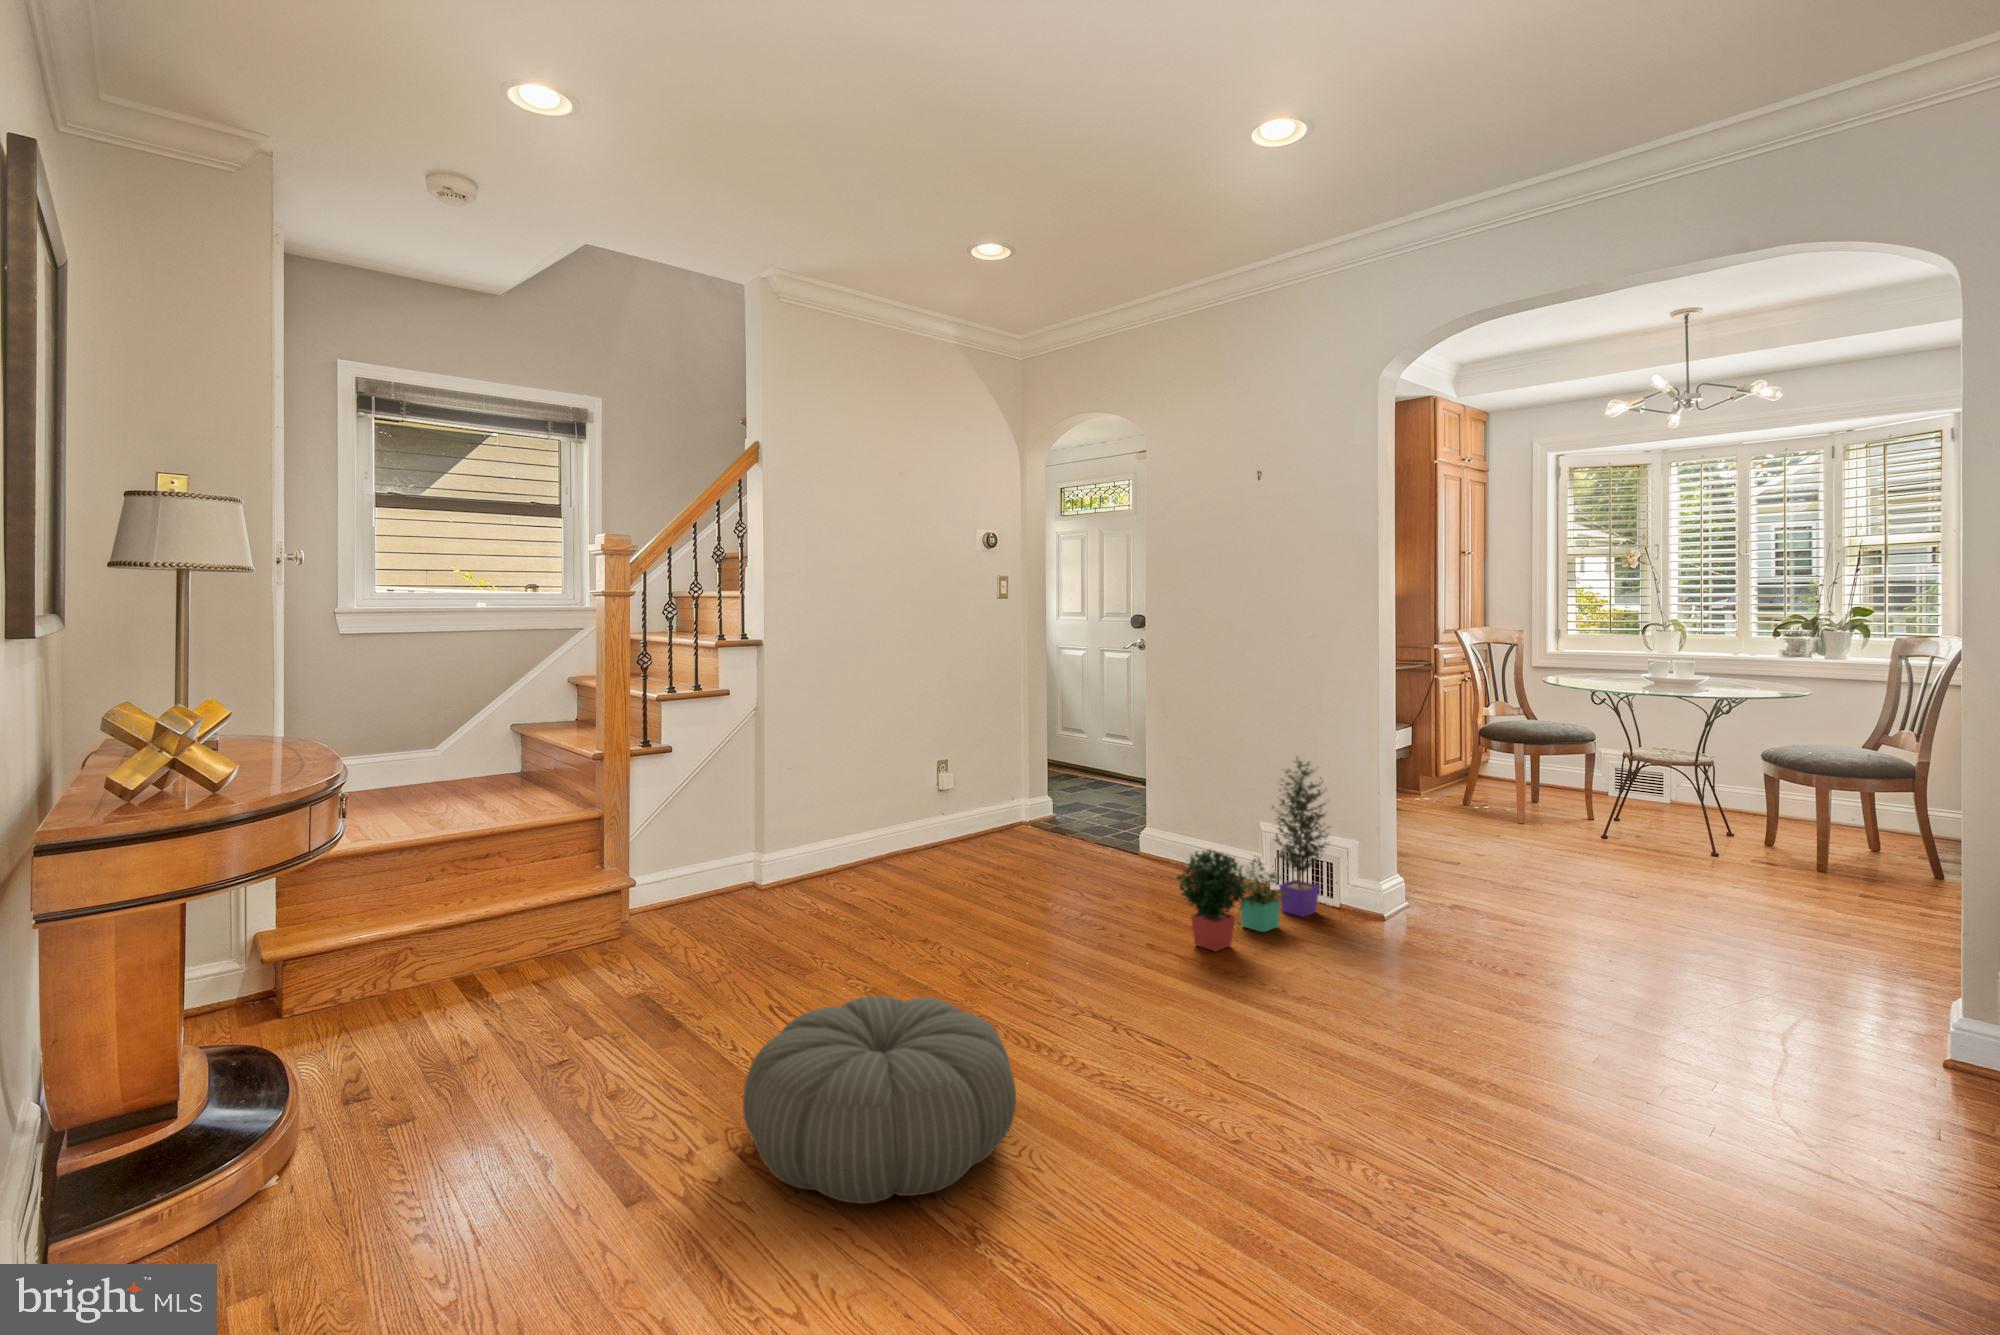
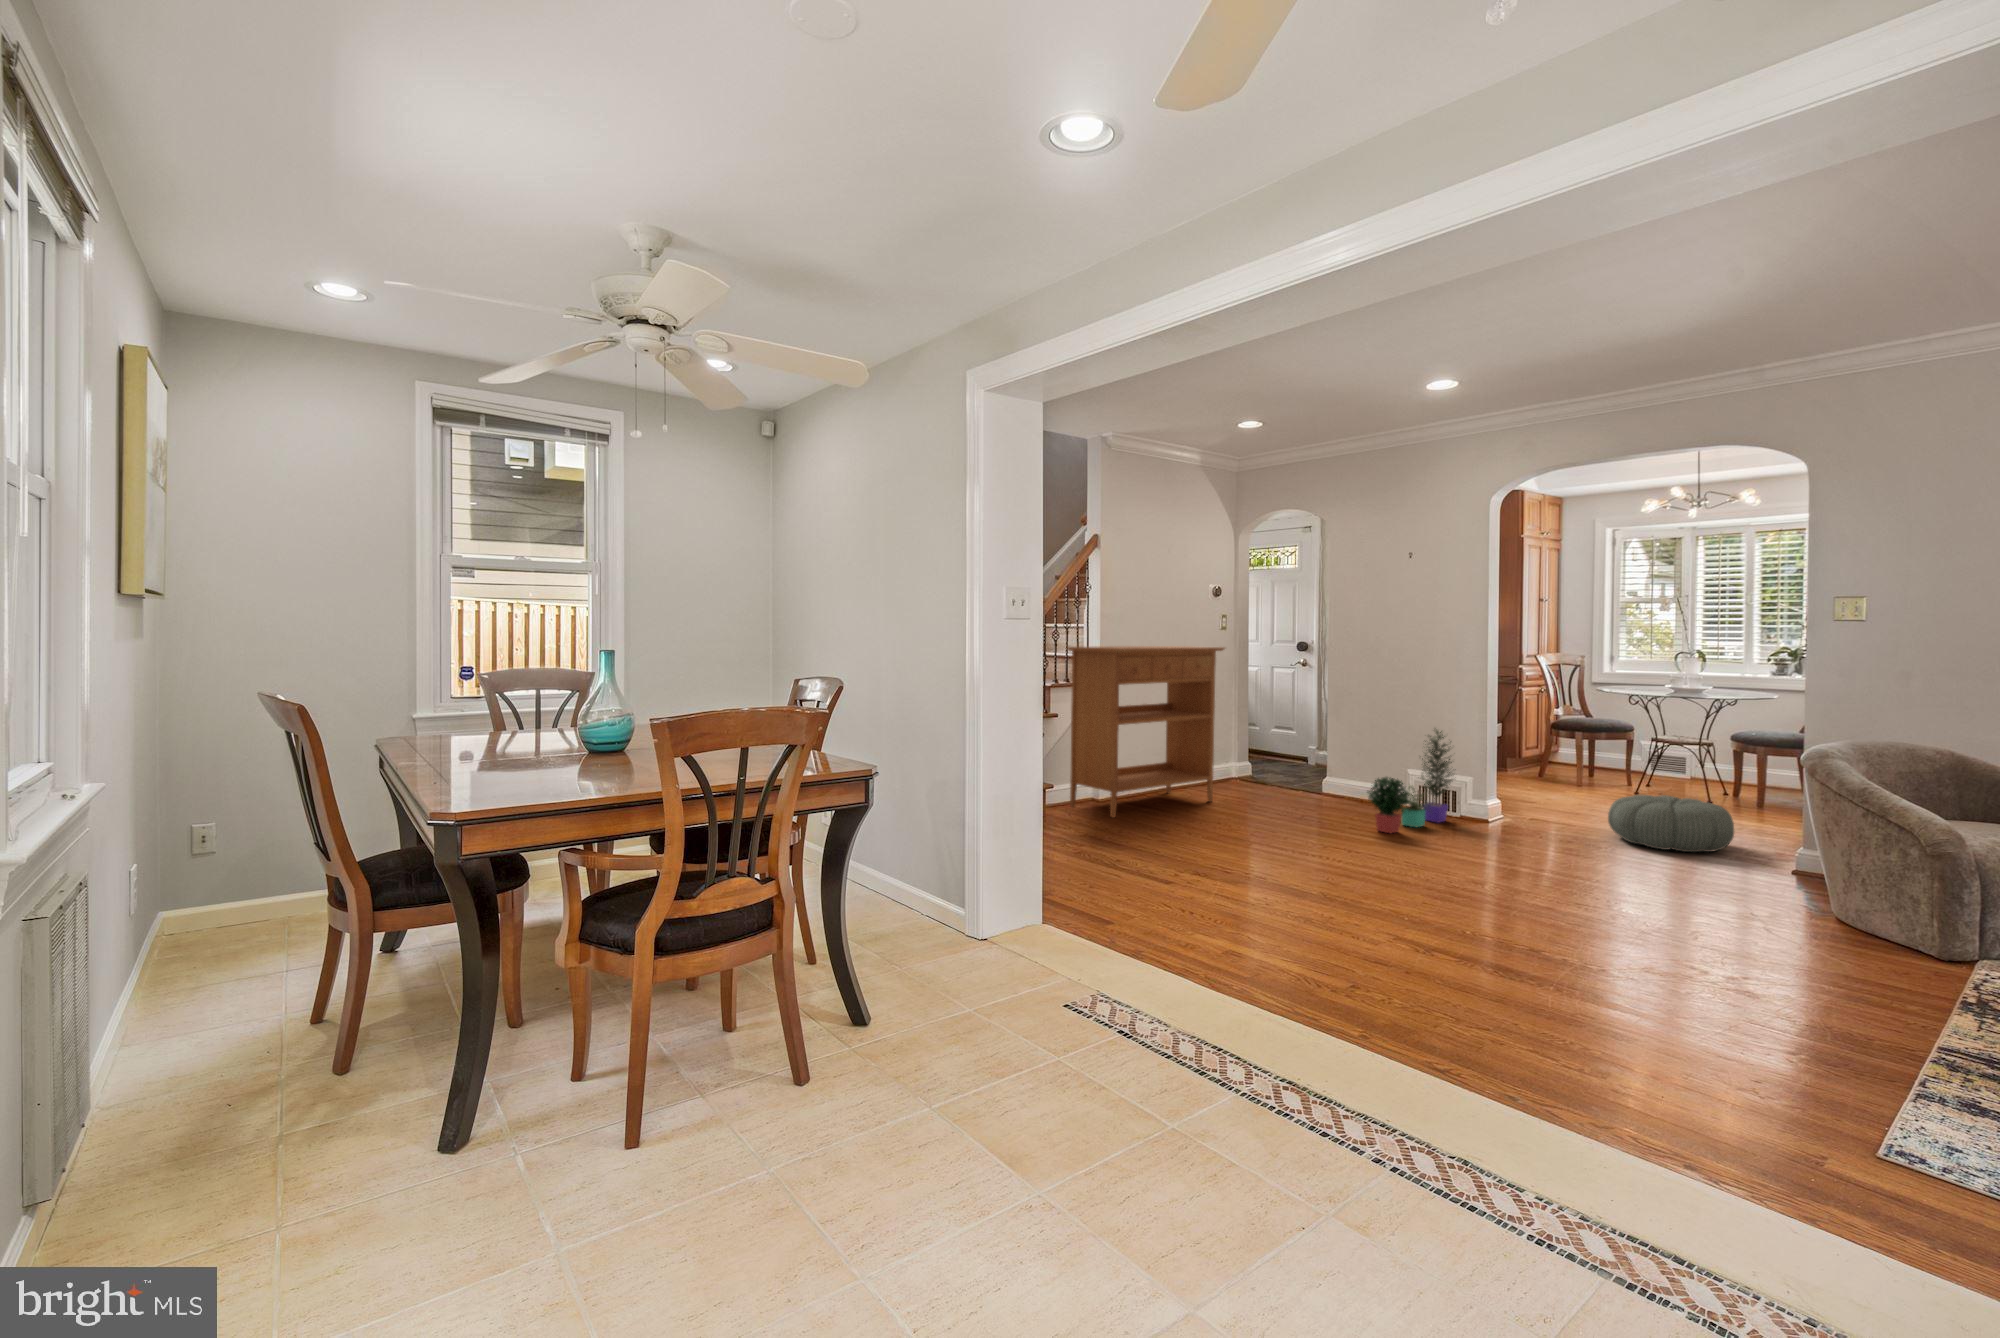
console table: none [682,627,971,930] -> present [1068,646,1225,817]
pouf: present [743,996,1016,1204] -> present [1608,795,1734,852]

